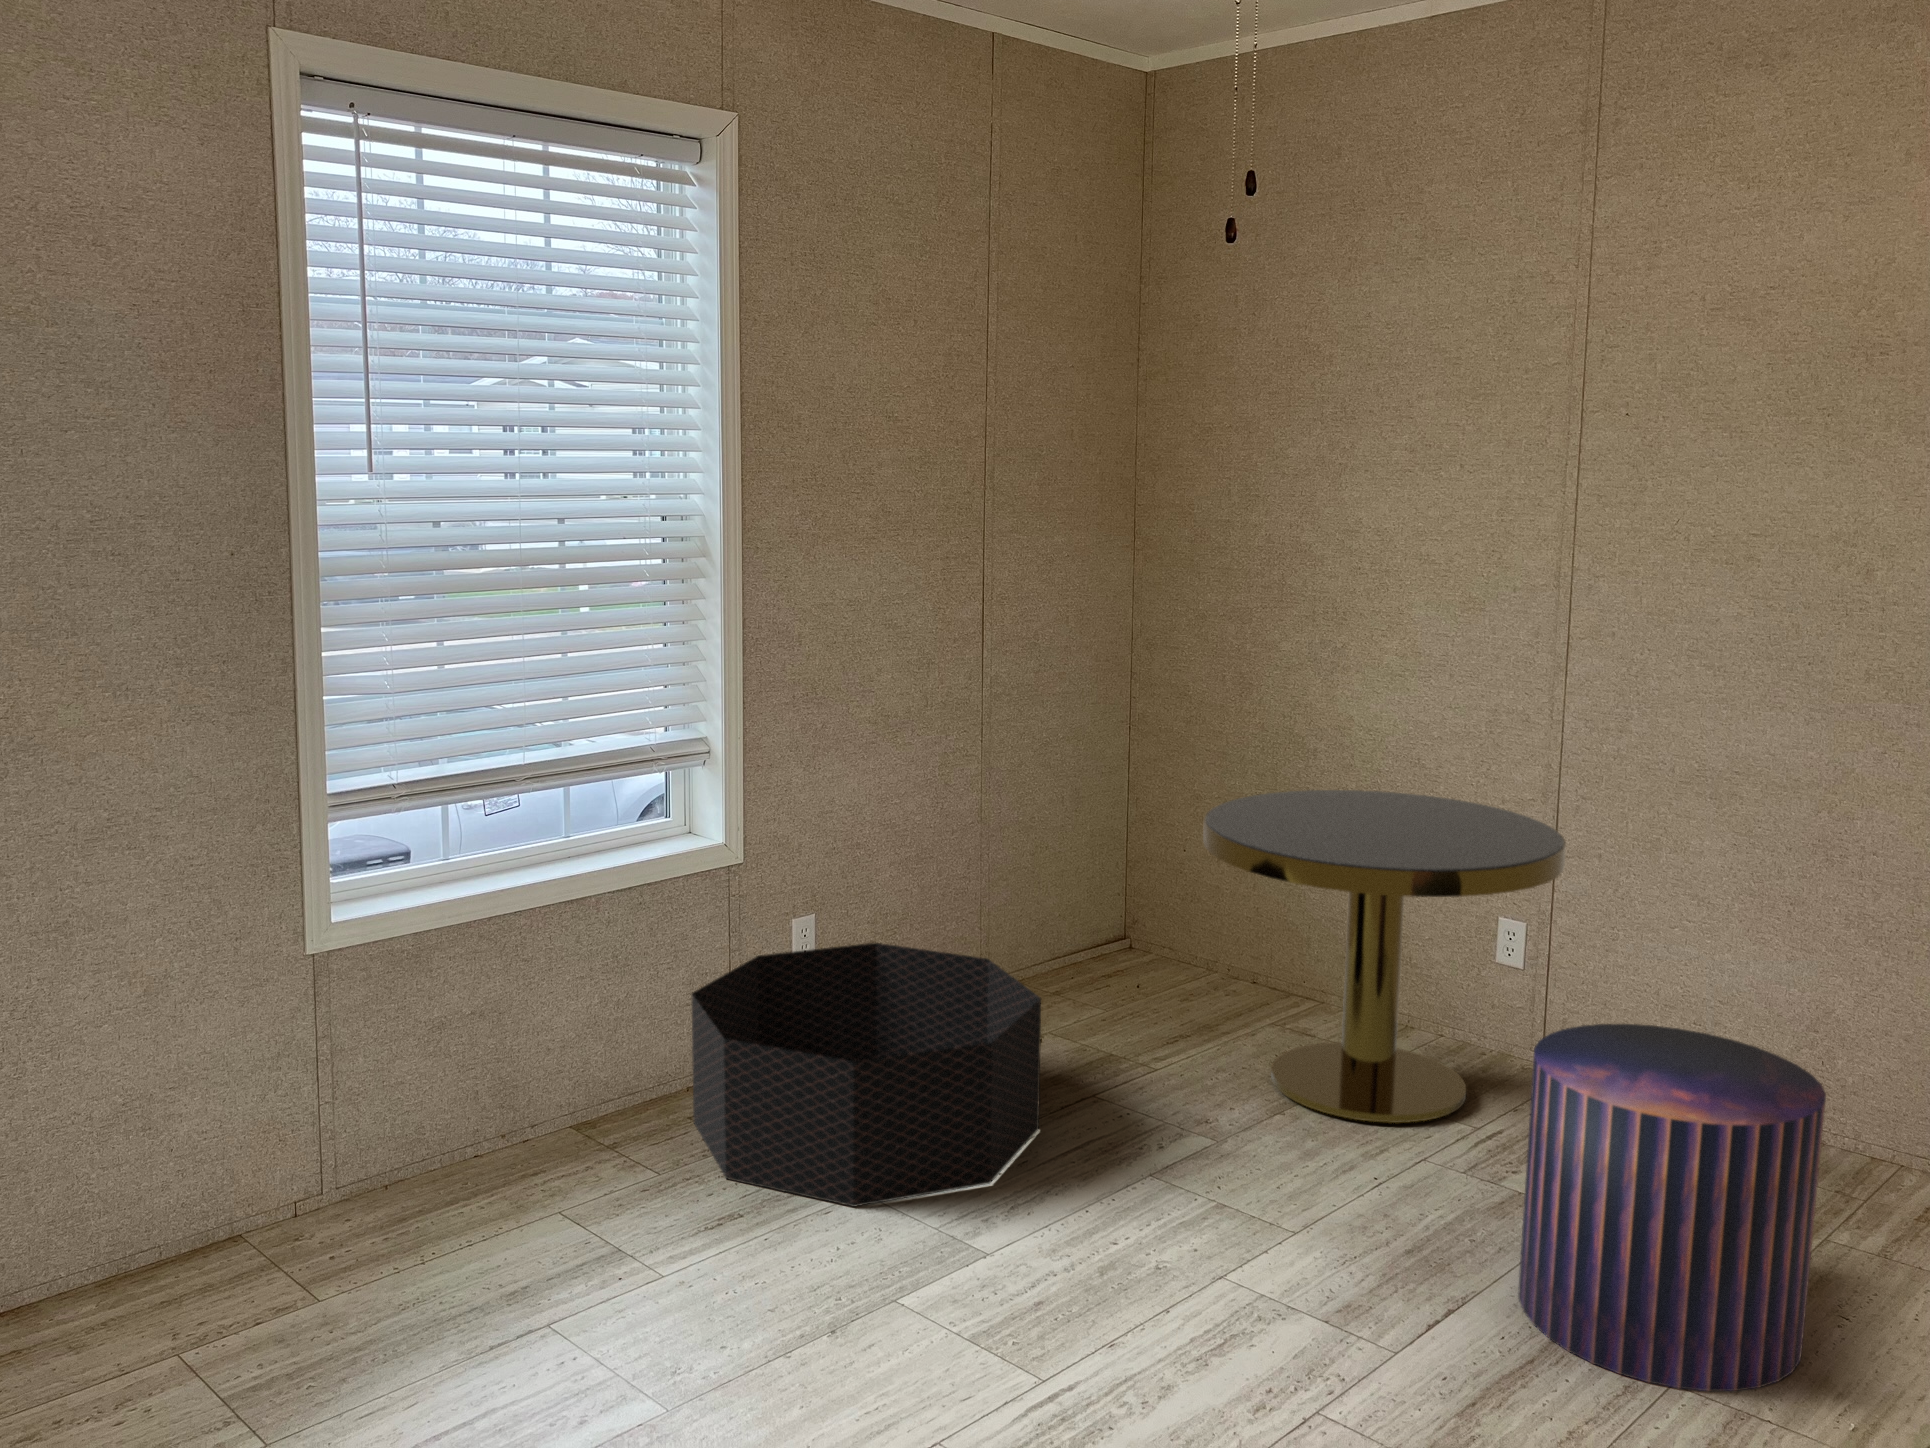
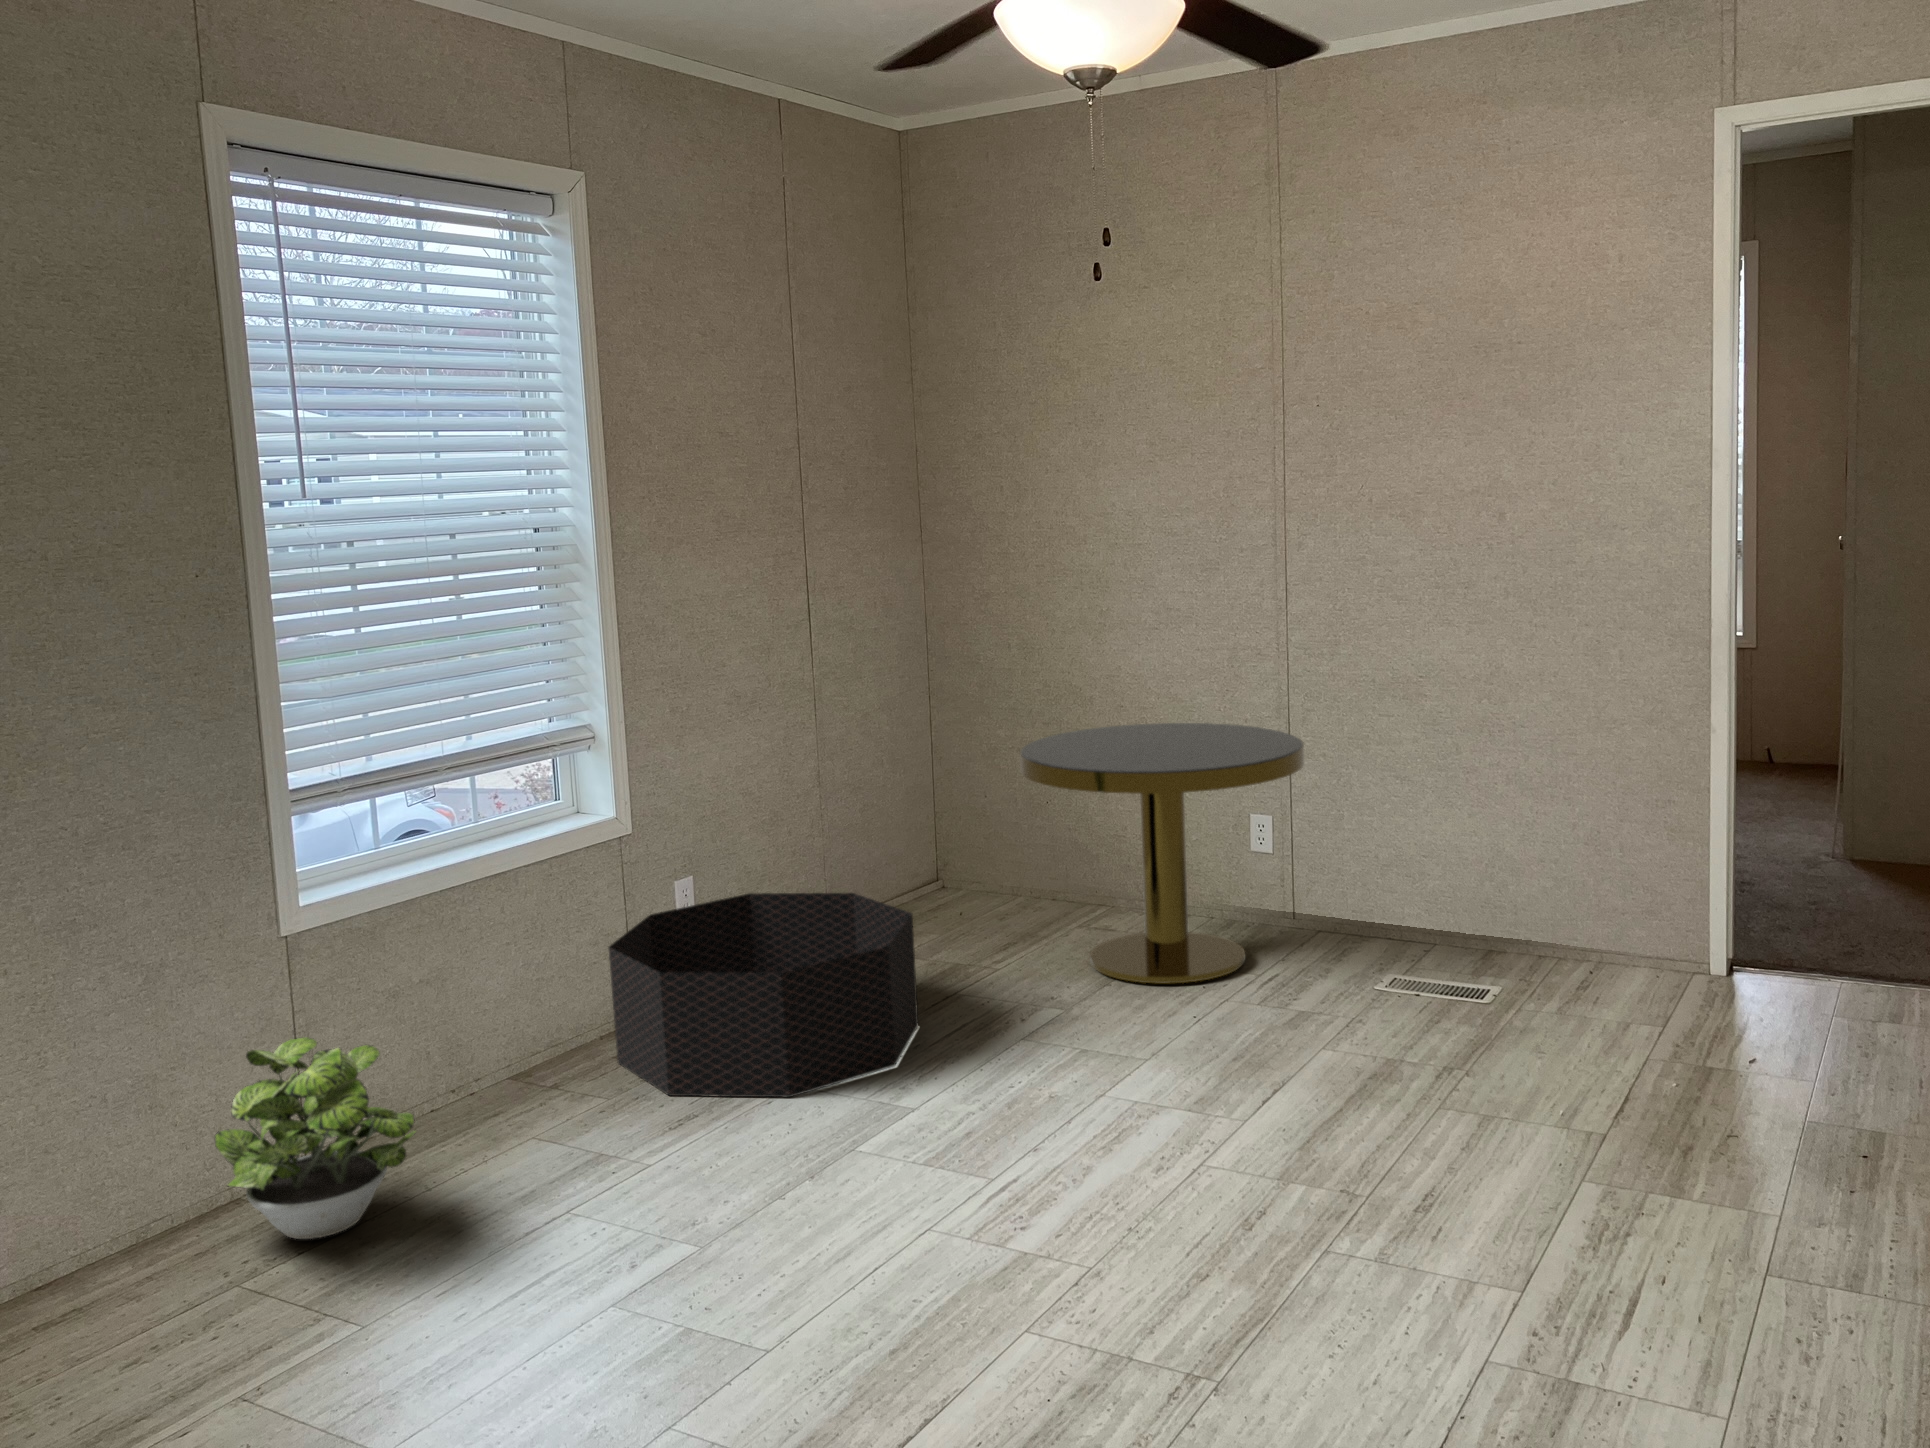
pouf: present [1518,1024,1826,1391] -> none [1314,859,1516,1108]
potted plant: none [189,1070,398,1306] -> present [215,1037,416,1239]

